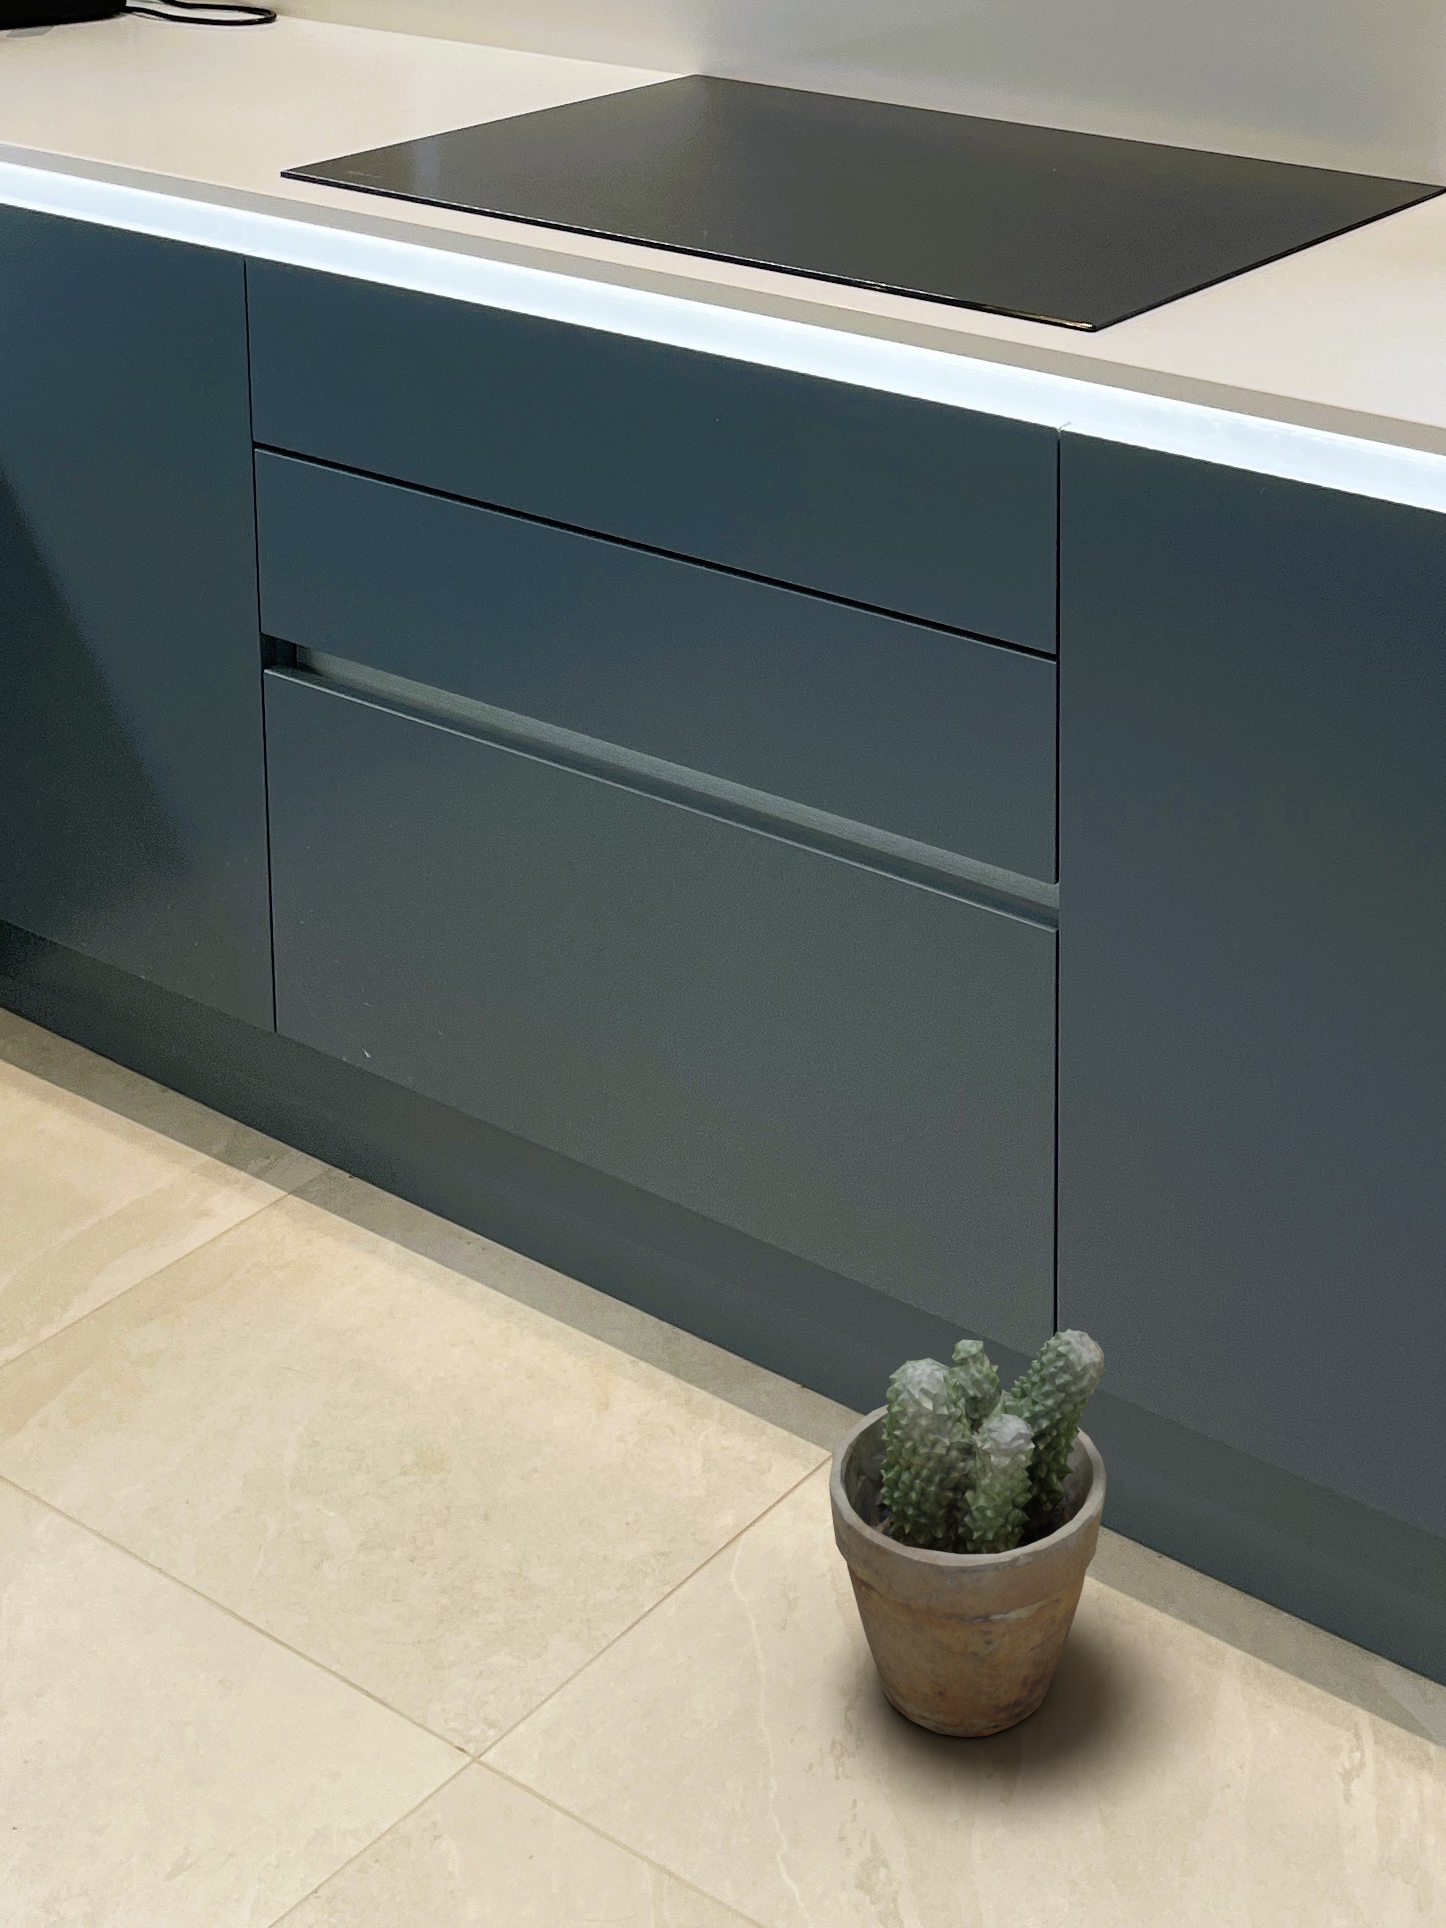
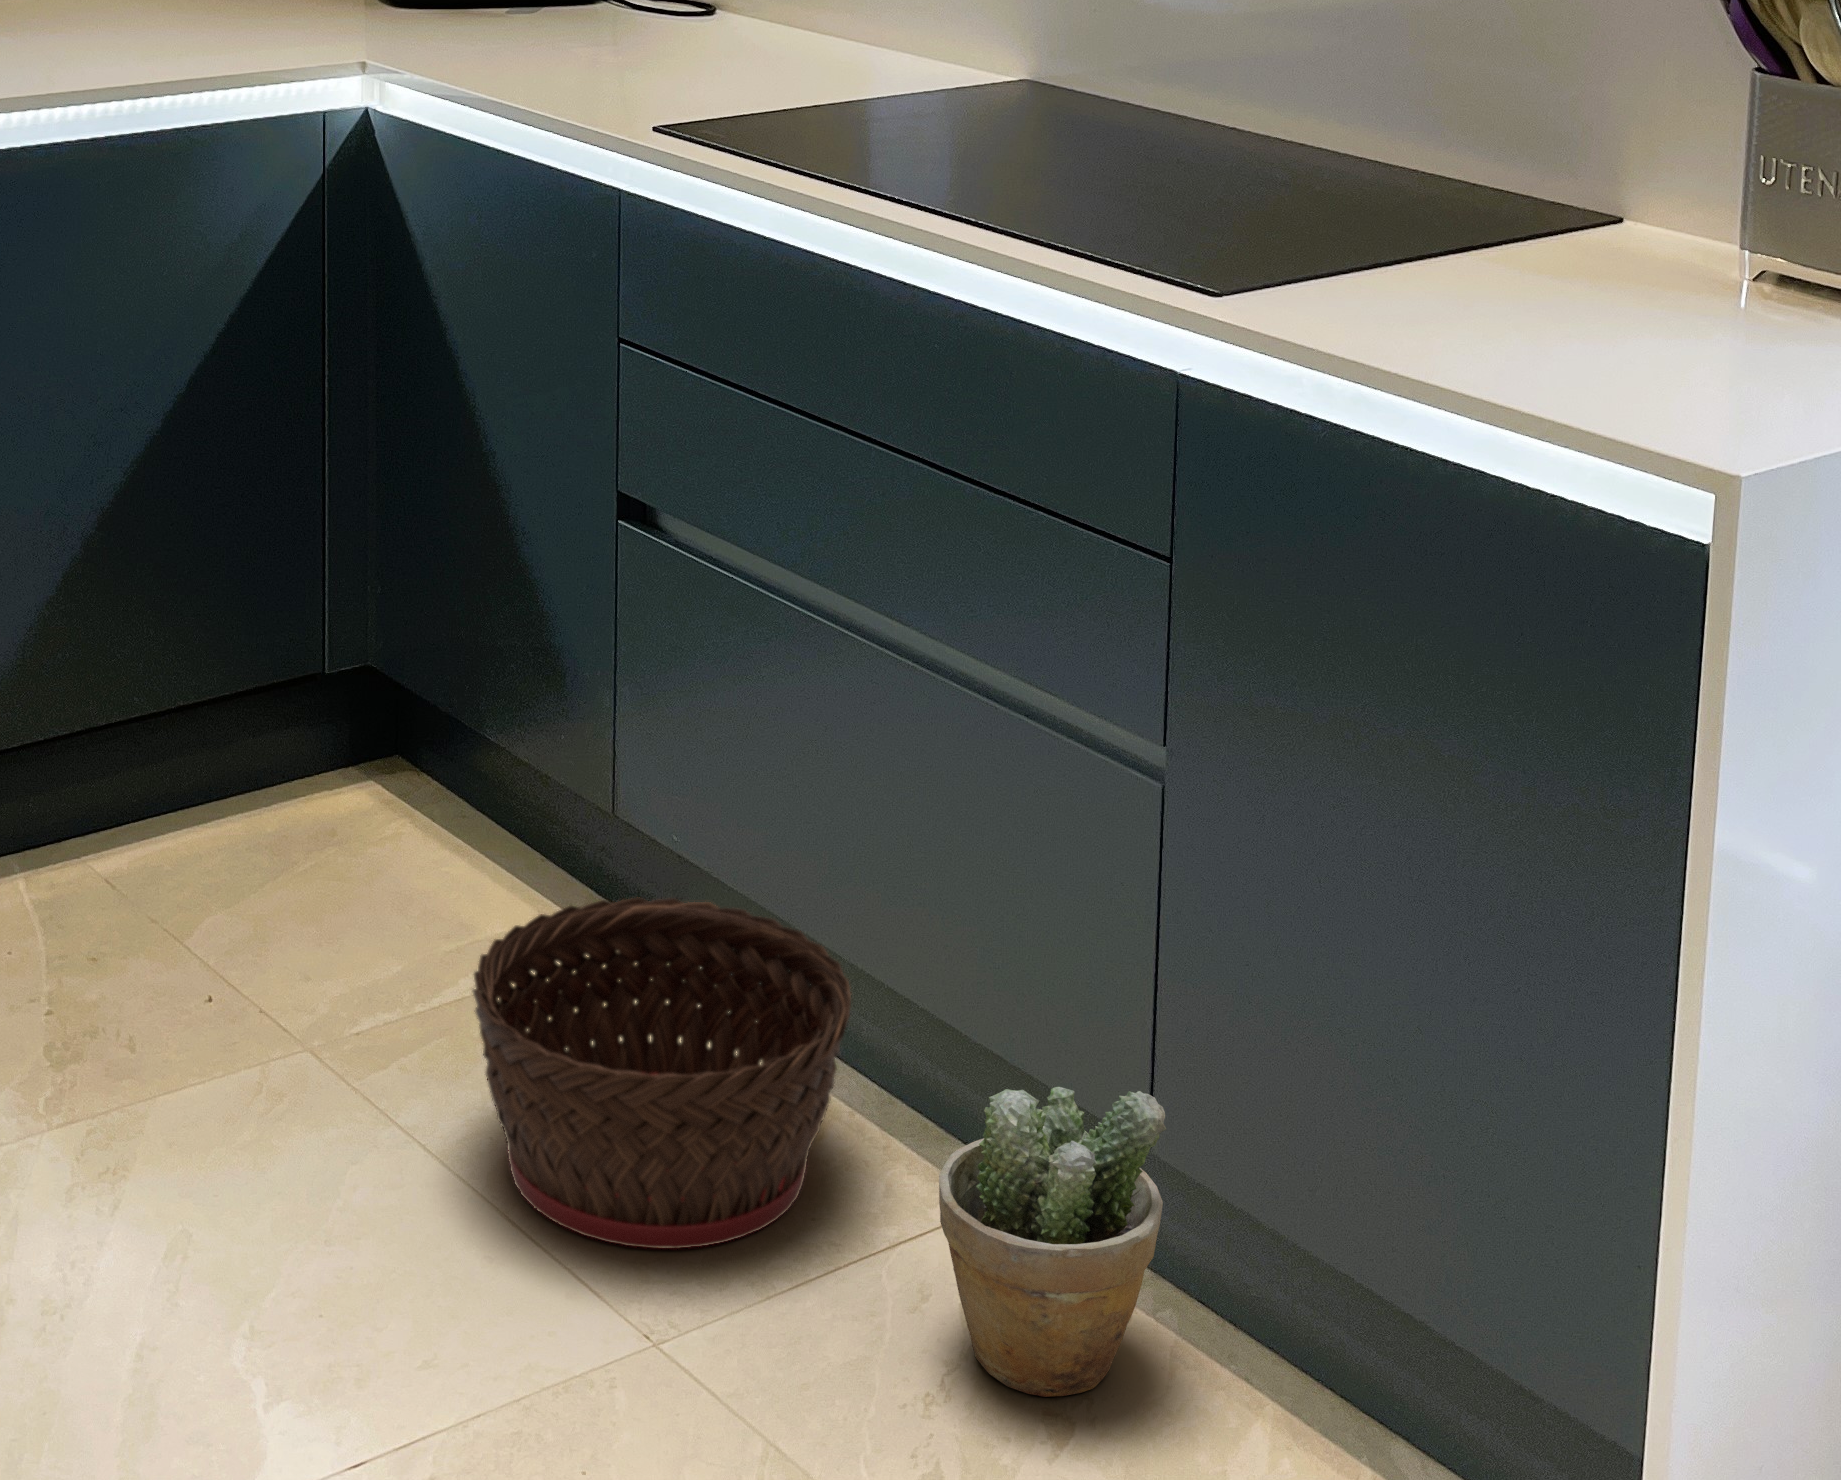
basket: none [160,1155,661,1651] -> present [473,897,851,1249]

